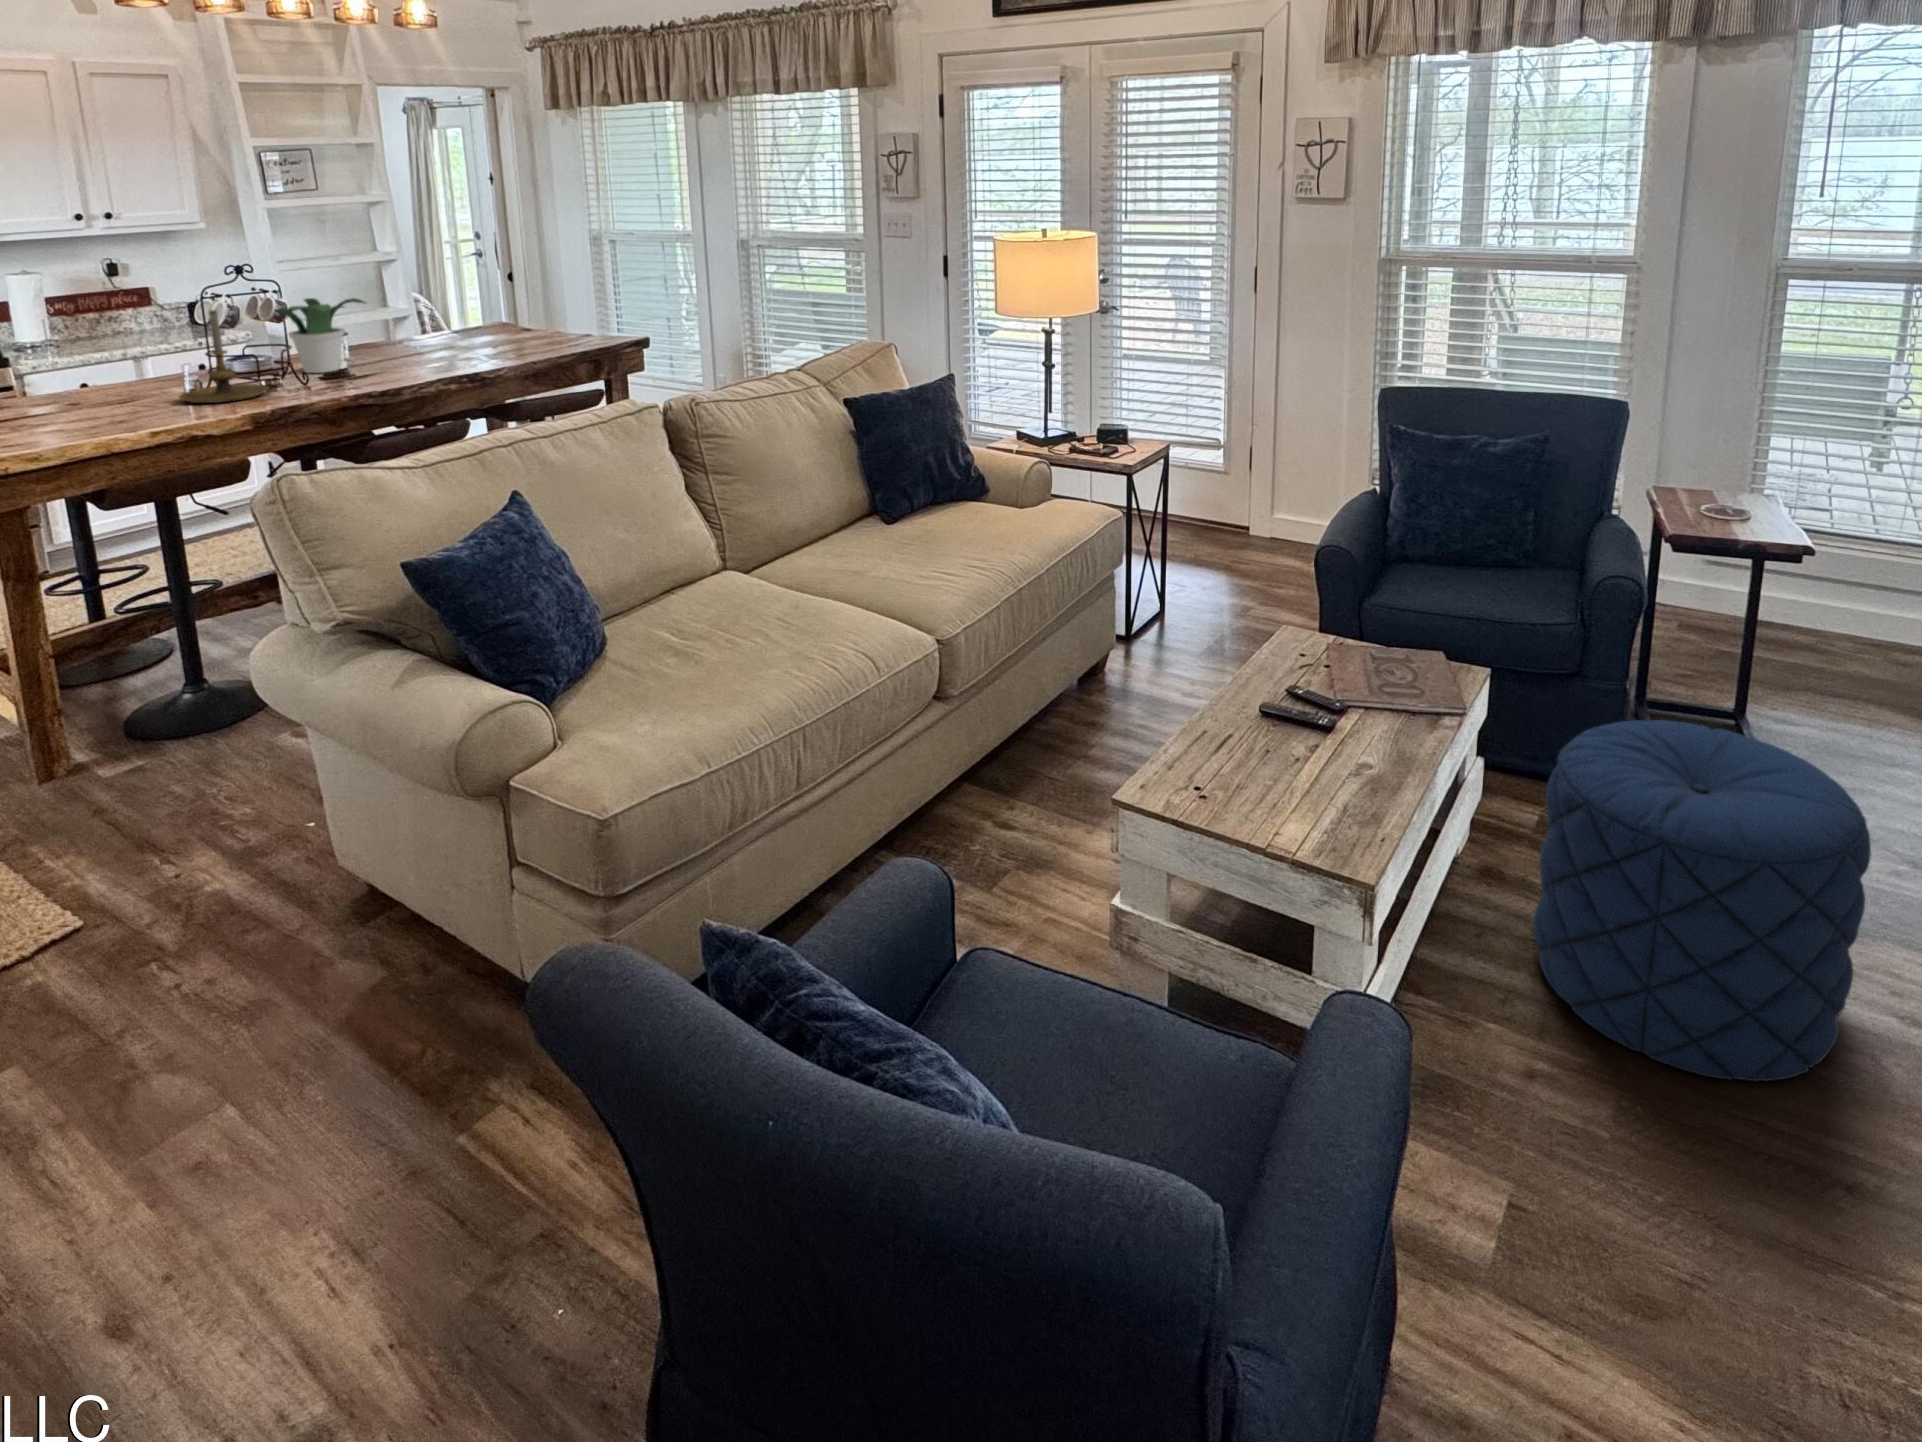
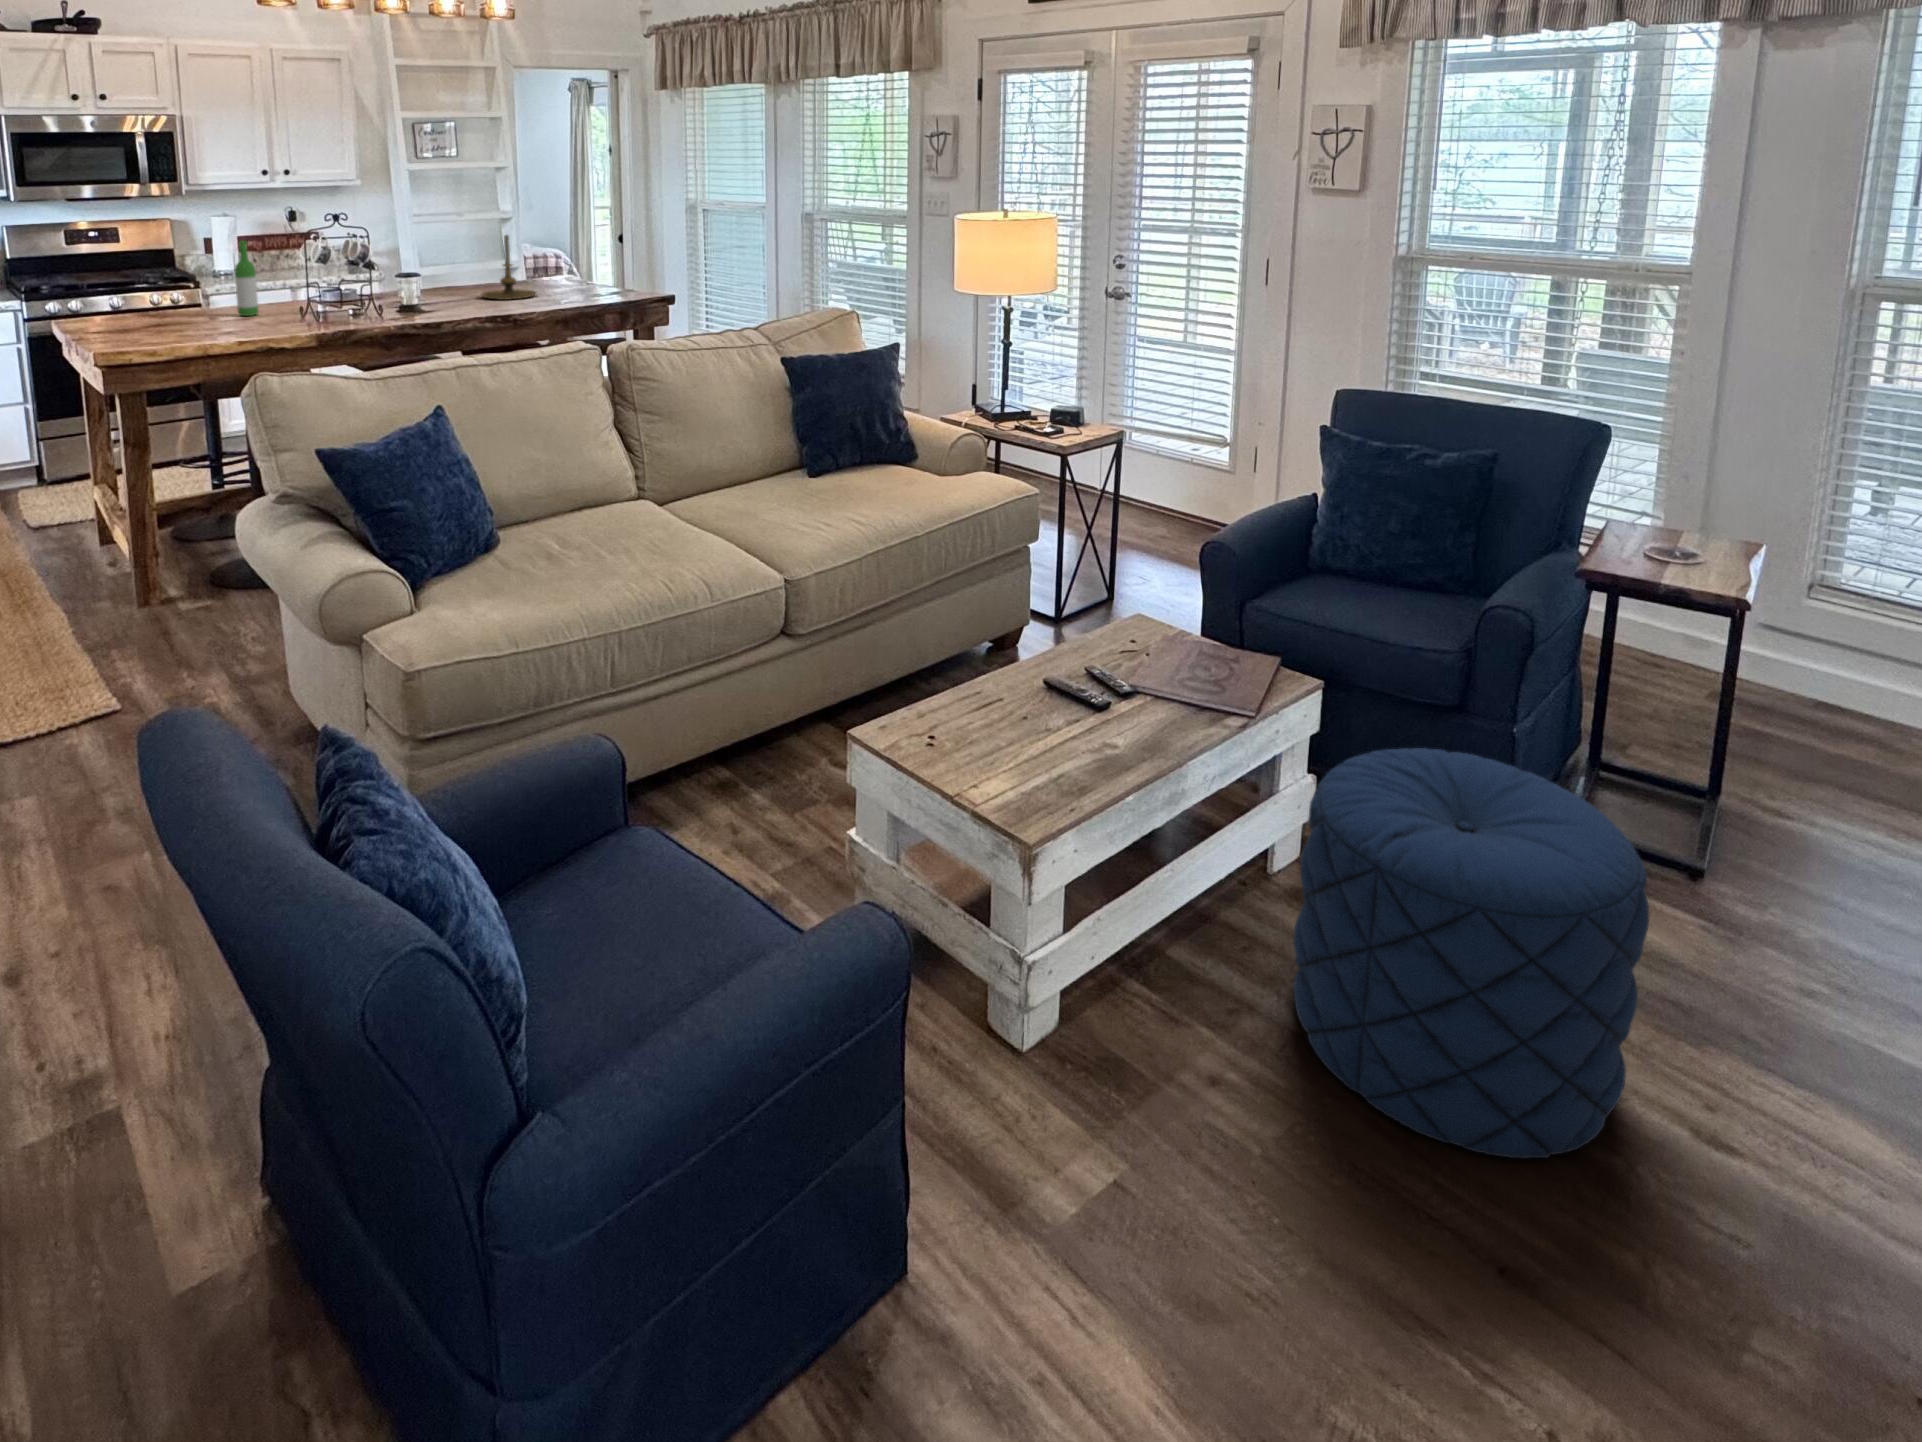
potted plant: present [274,298,365,373] -> none [365,244,443,306]
wine bottle: none [97,305,134,399] -> present [234,241,258,316]
candle holder: present [179,310,268,403] -> present [481,235,536,300]

